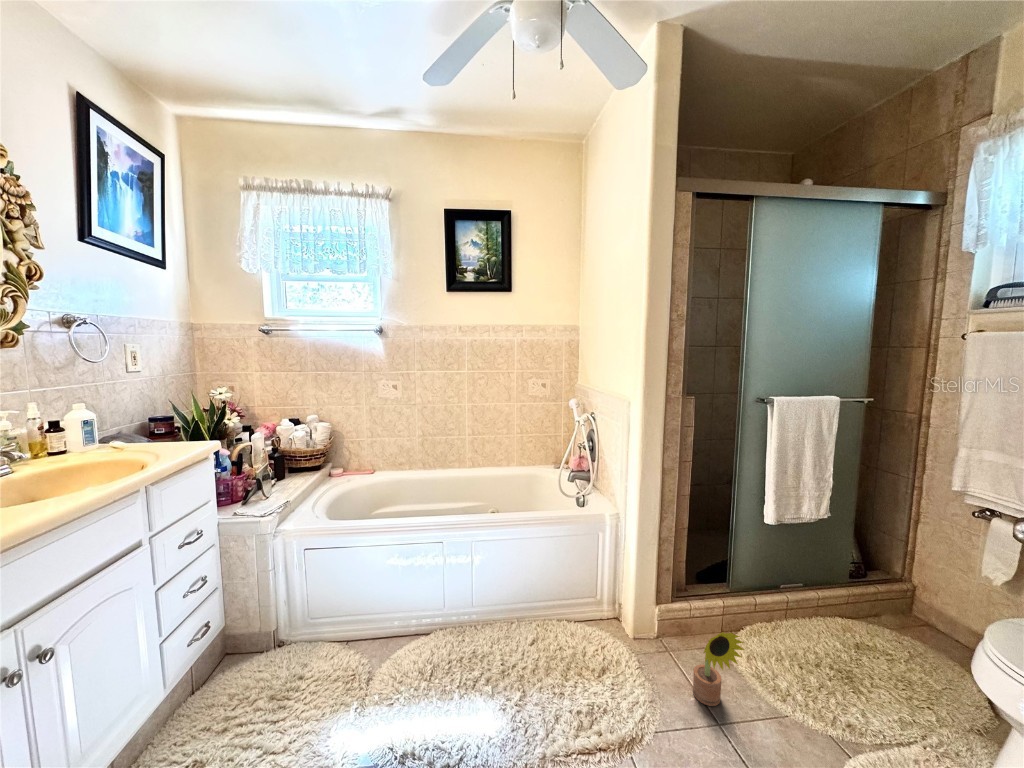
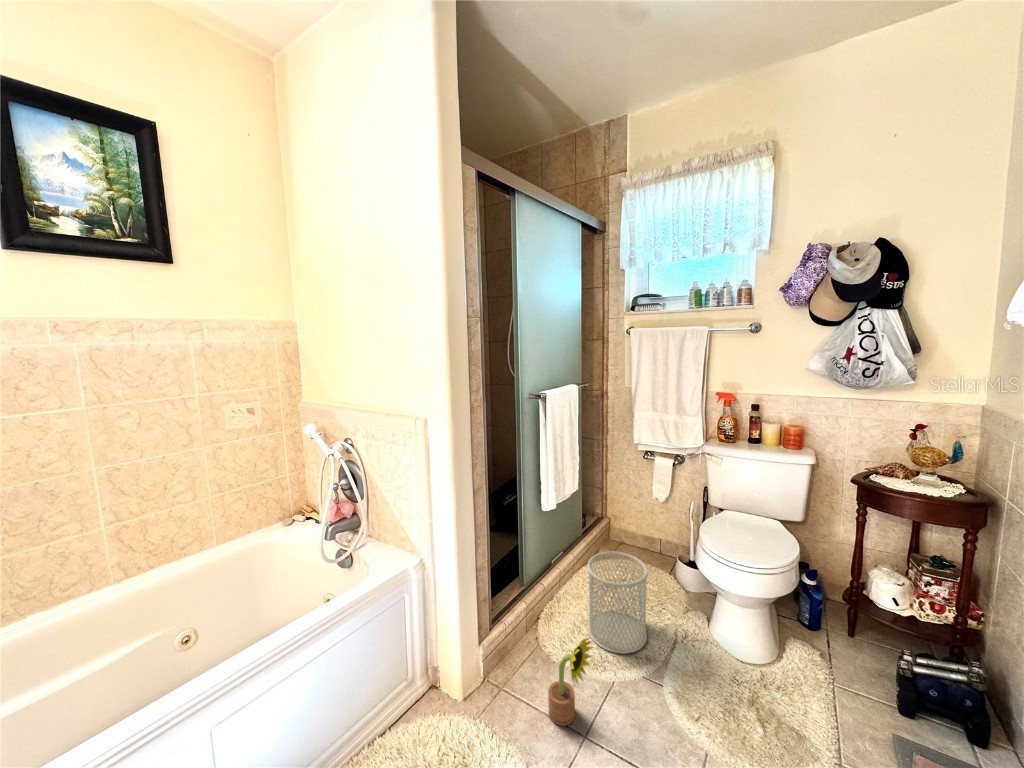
wastebasket: none [788,590,881,716] -> present [588,552,648,654]

